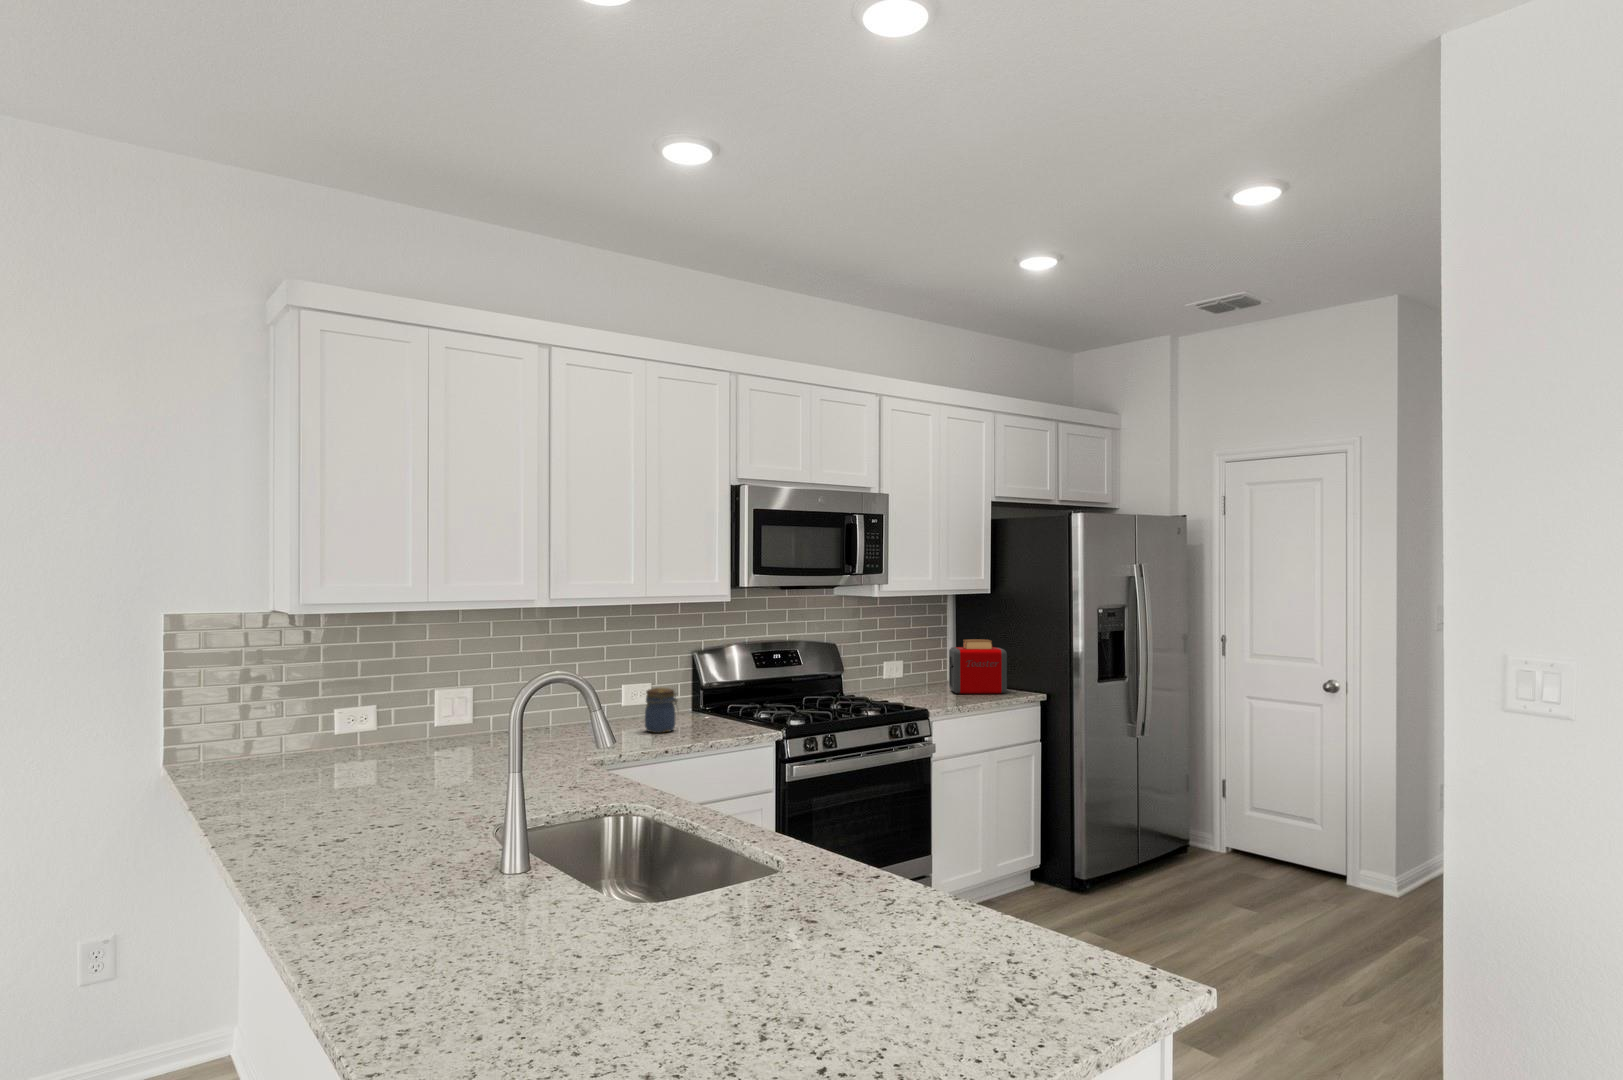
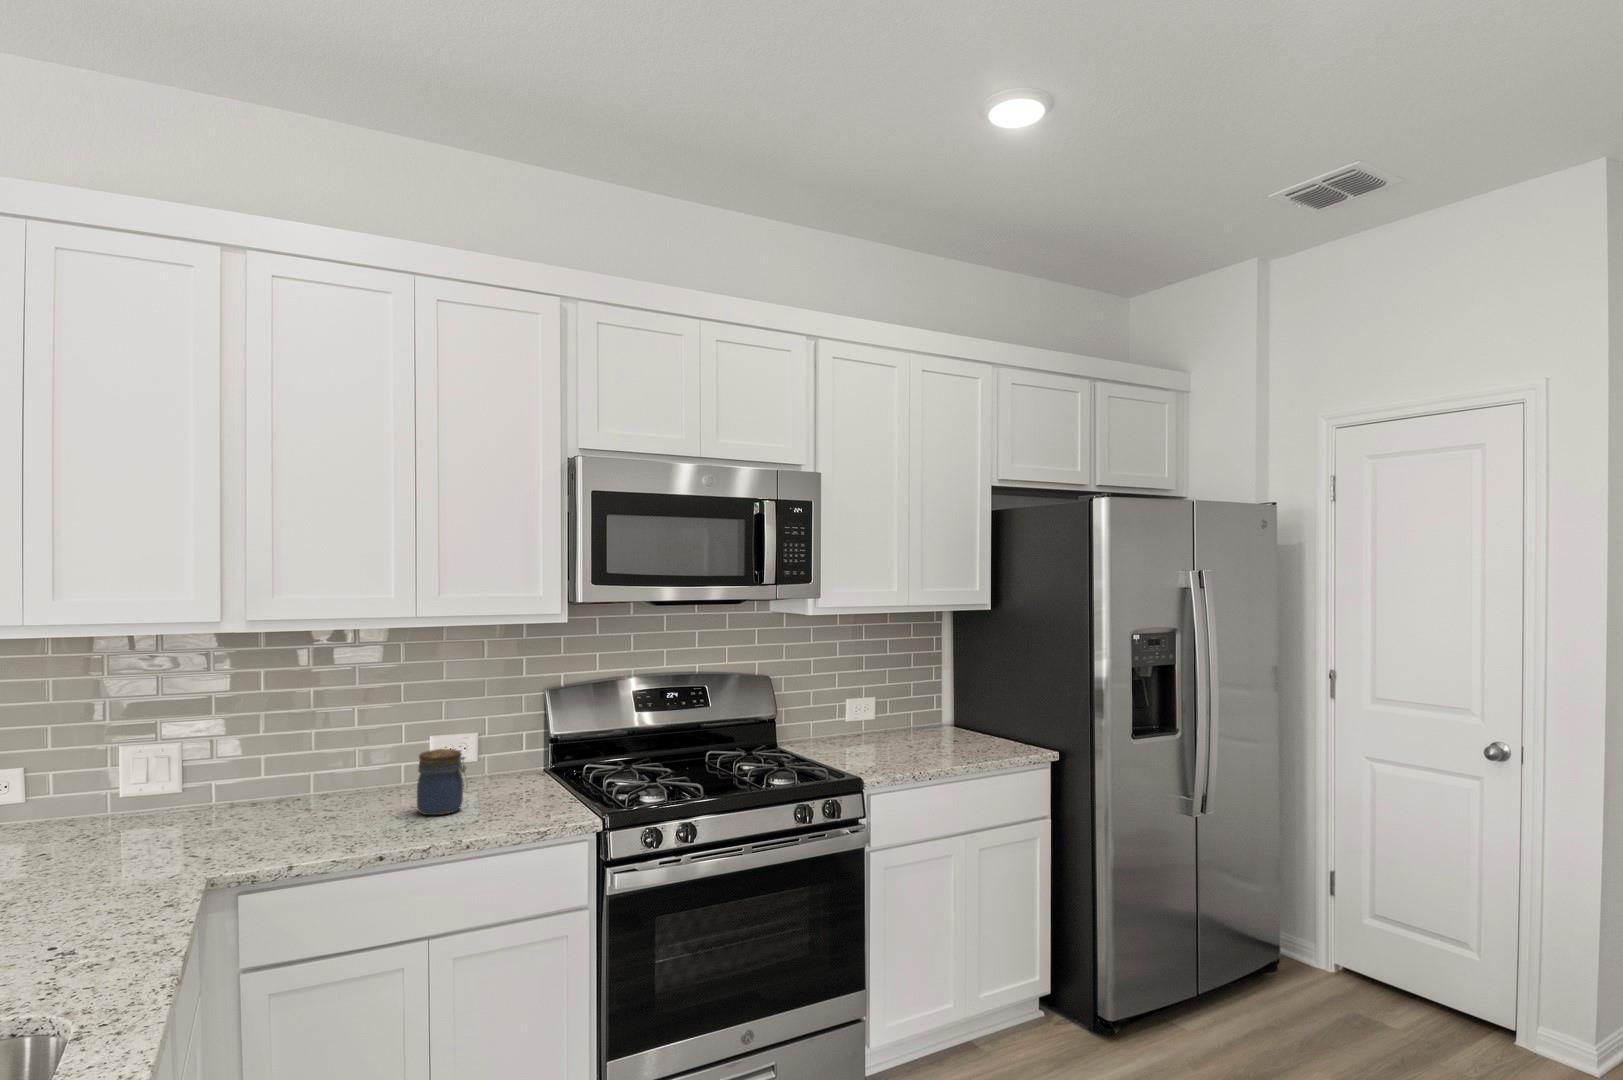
toaster: present [949,639,1007,694] -> none [926,673,1002,749]

